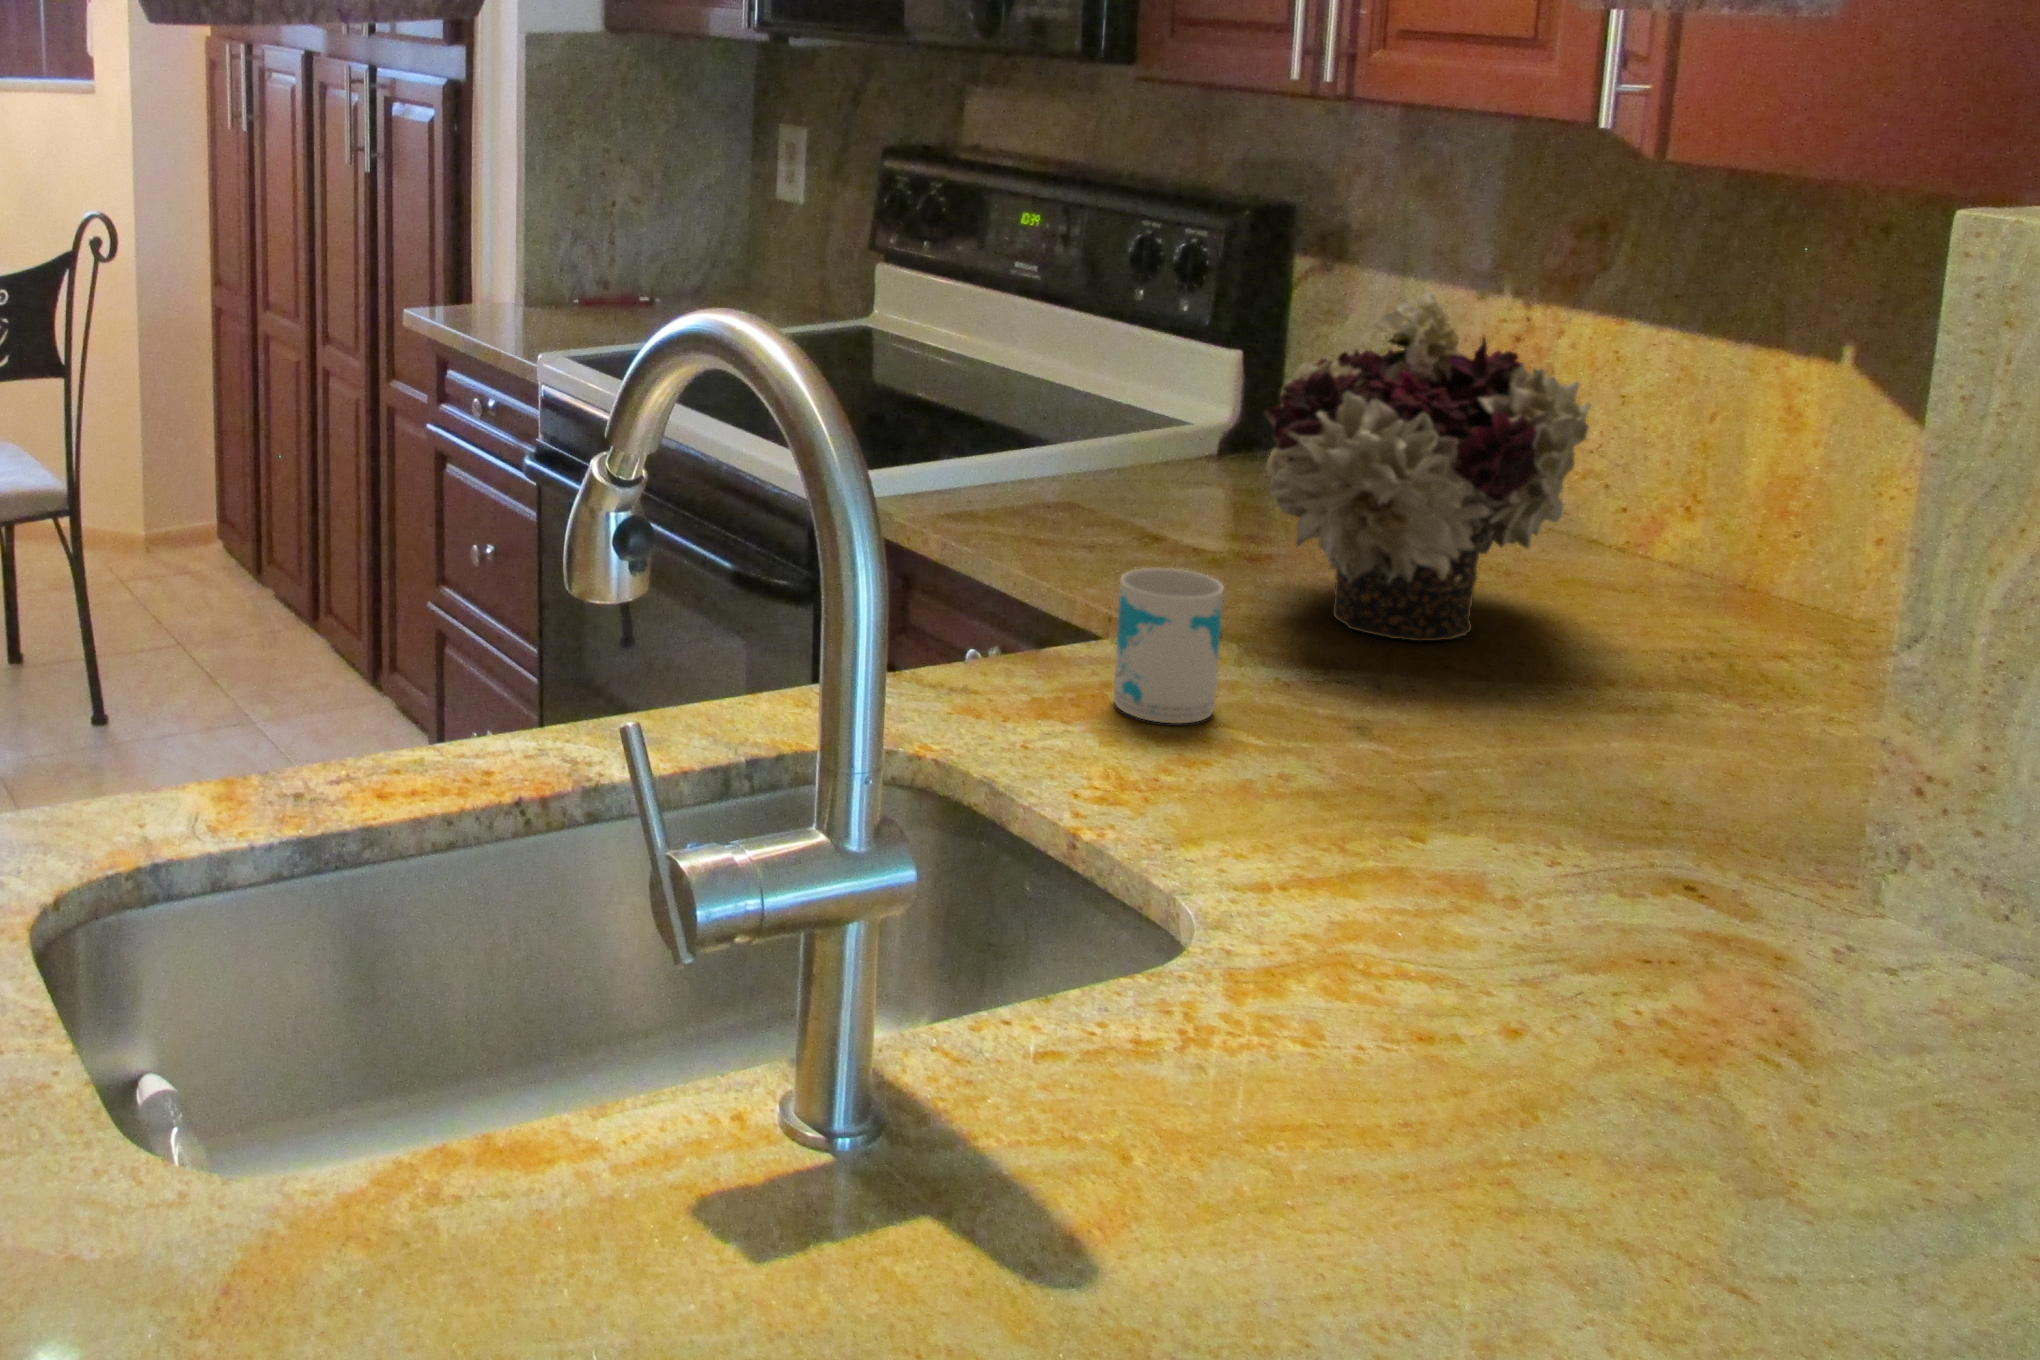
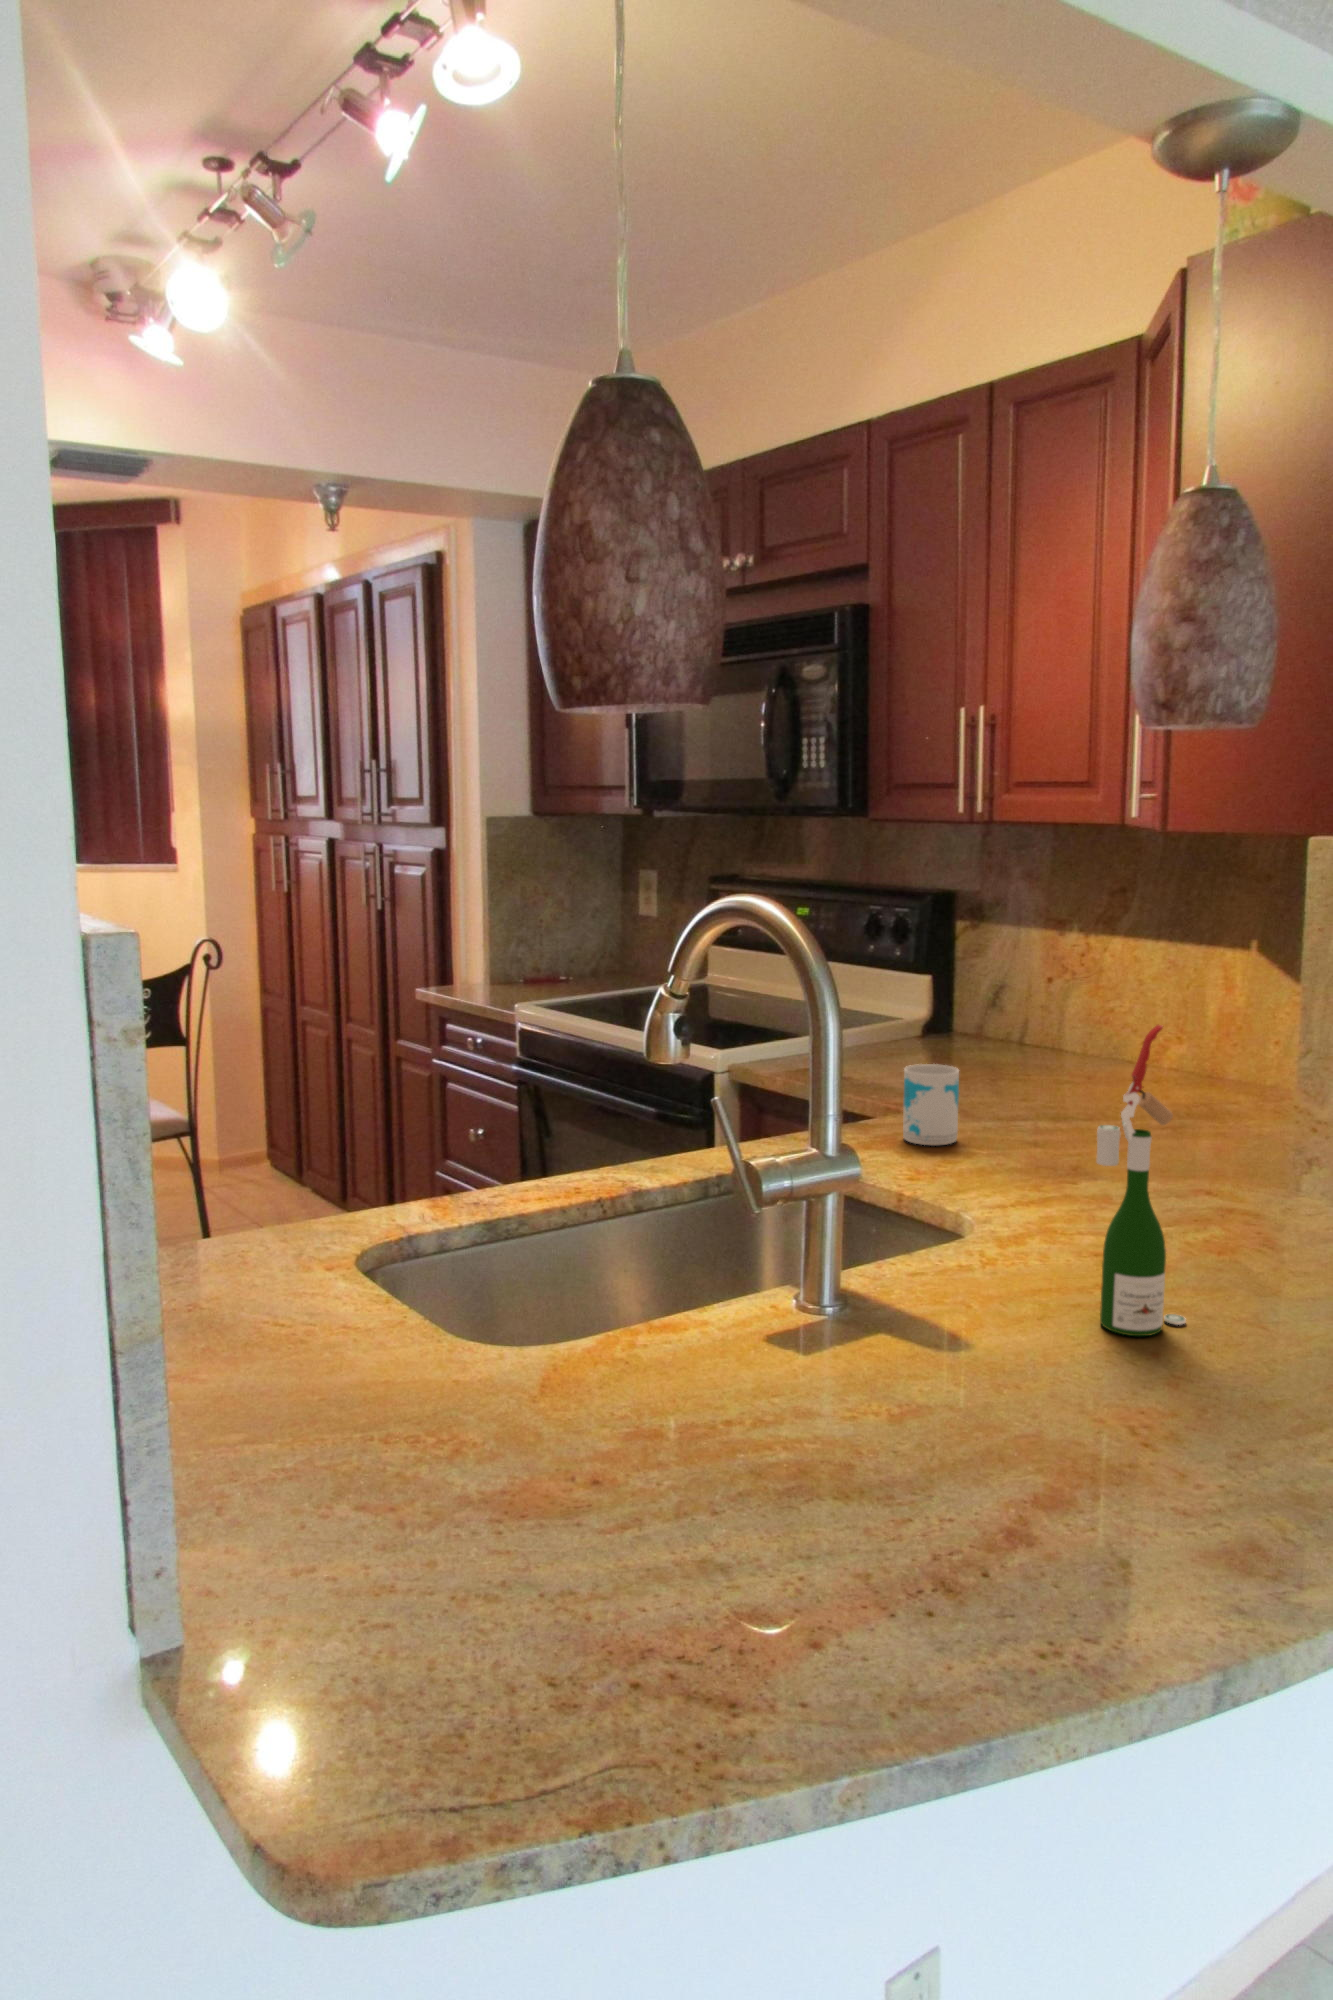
flower arrangement: present [1265,292,1591,641] -> none [964,917,1132,1106]
wine bottle: none [1371,664,1555,1285] -> present [1097,1025,1186,1336]

